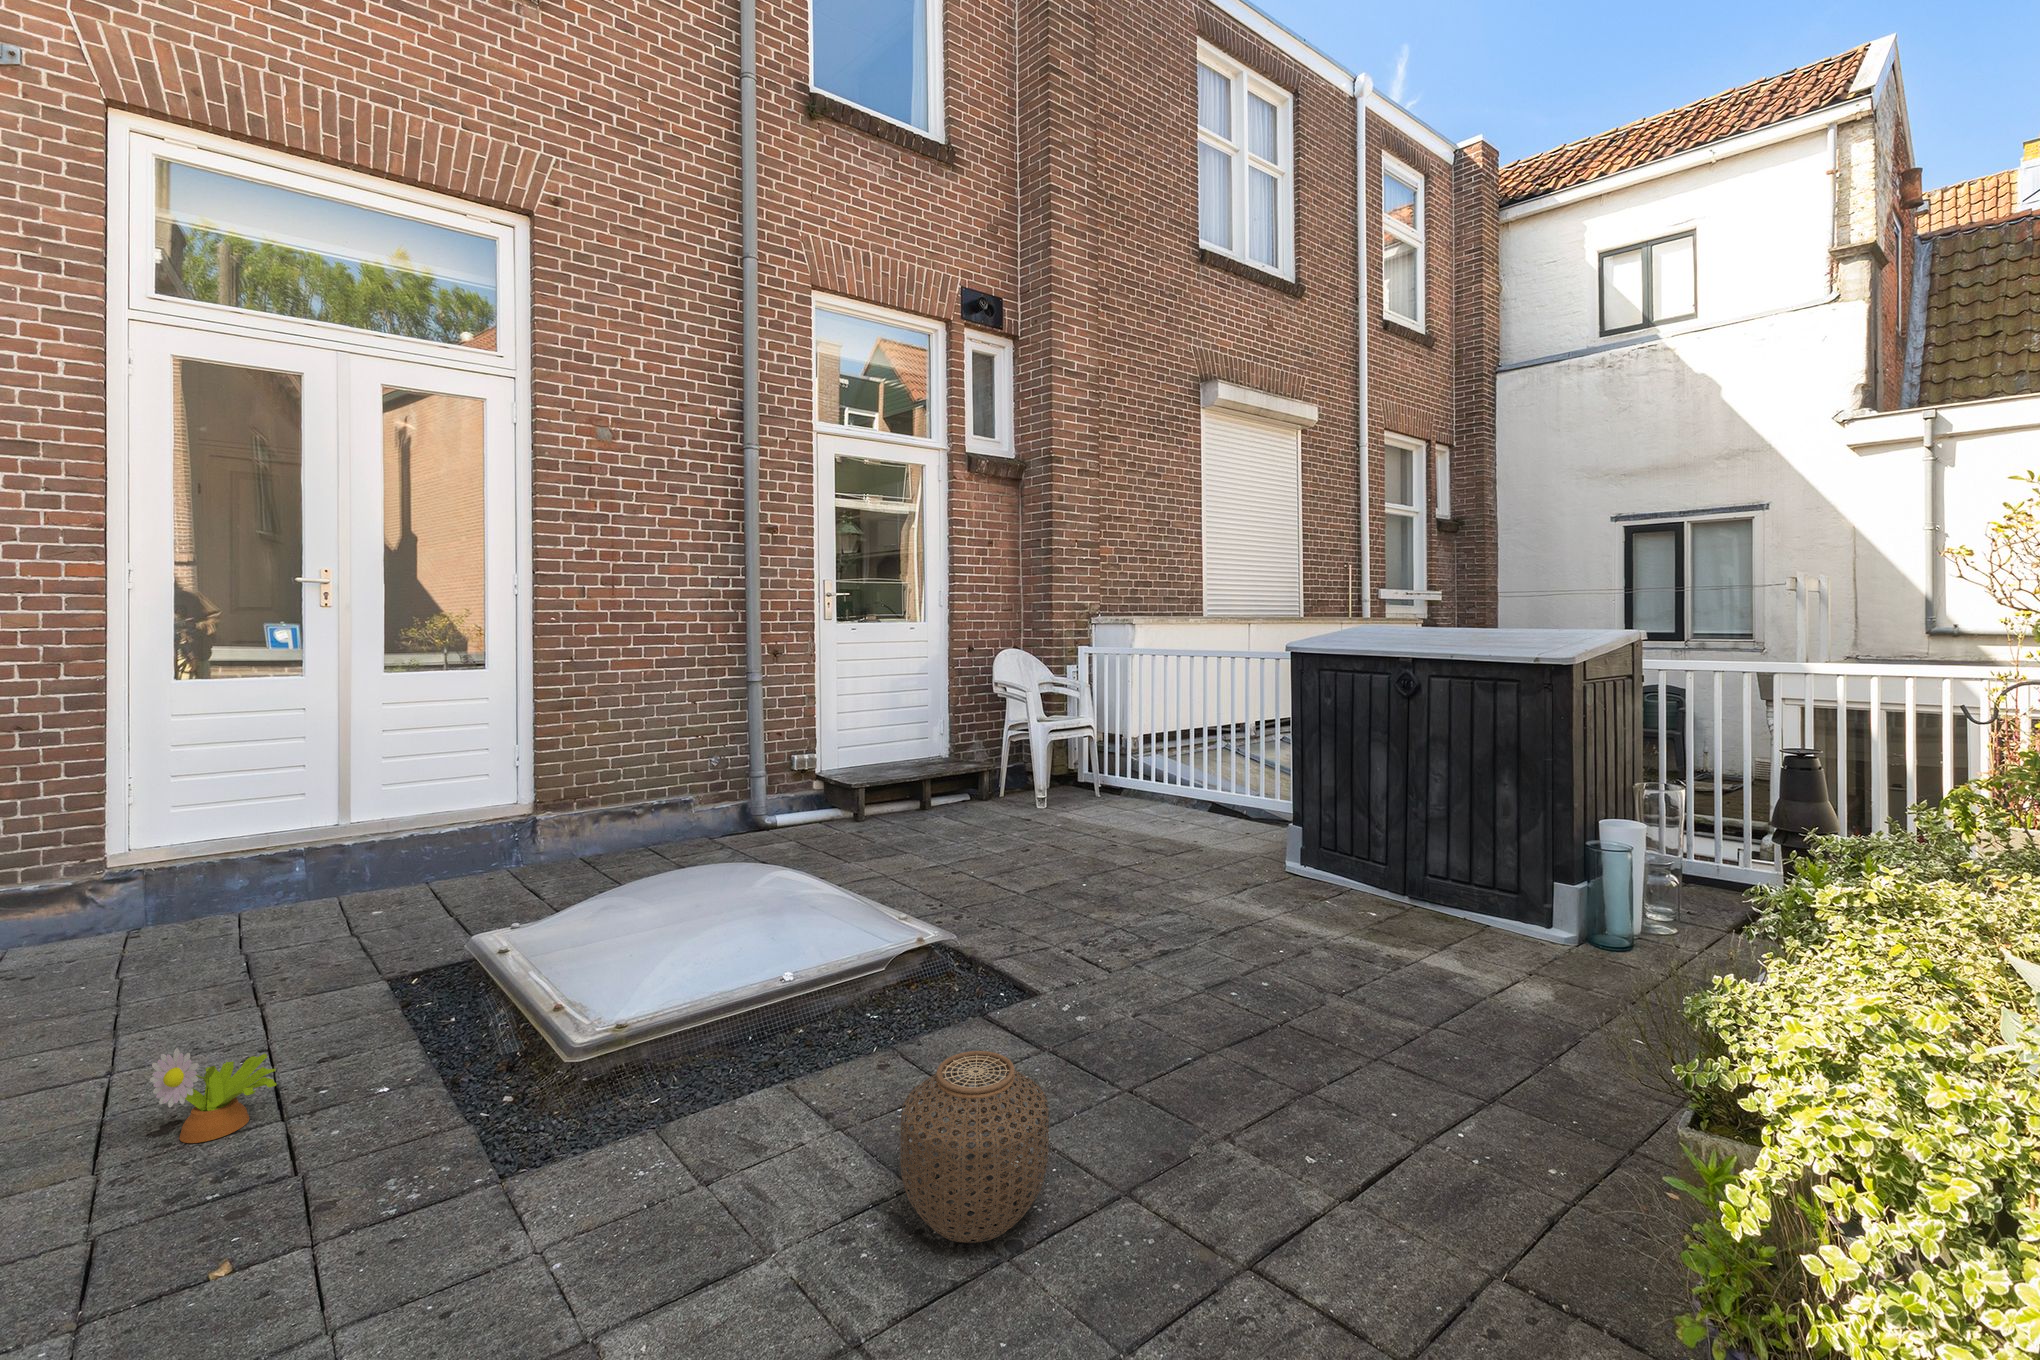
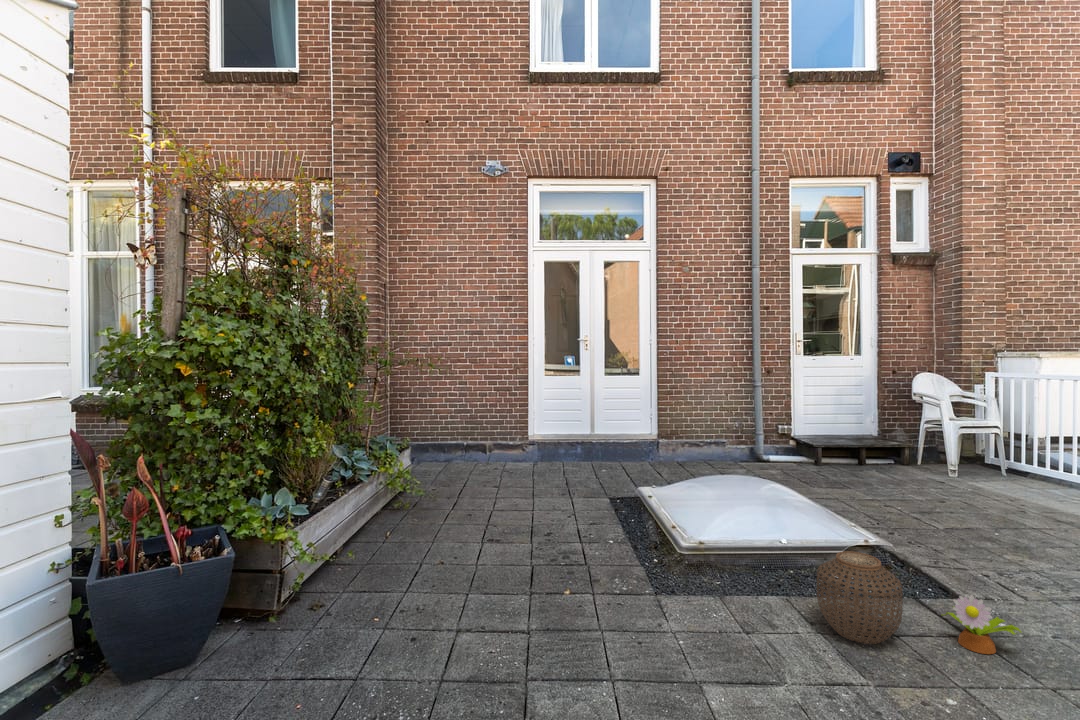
decorative plant: present [150,1048,277,1143] -> present [942,595,1021,654]

